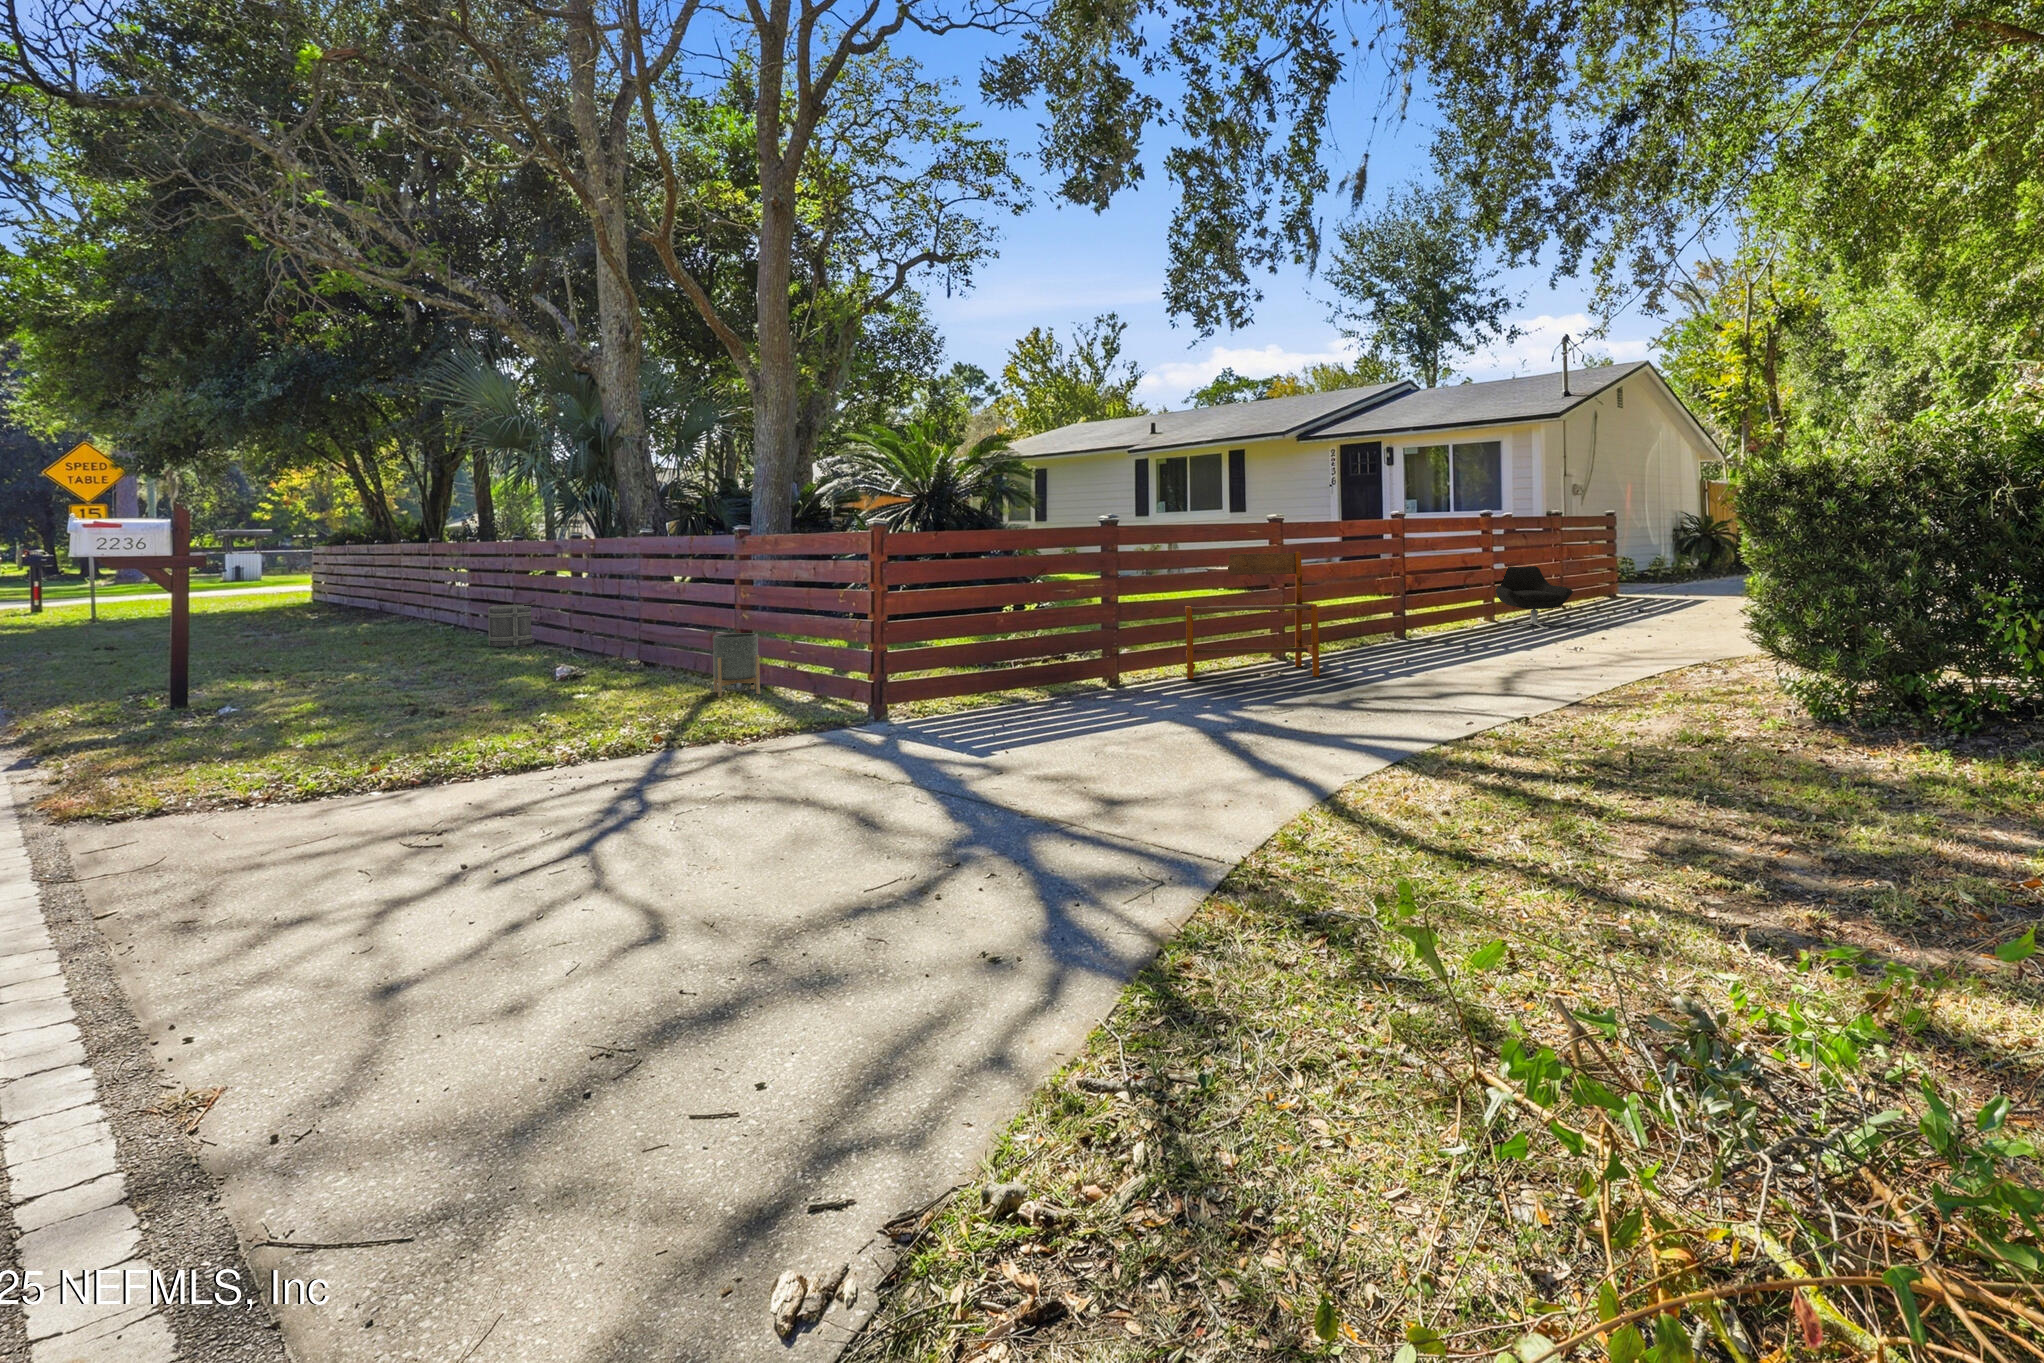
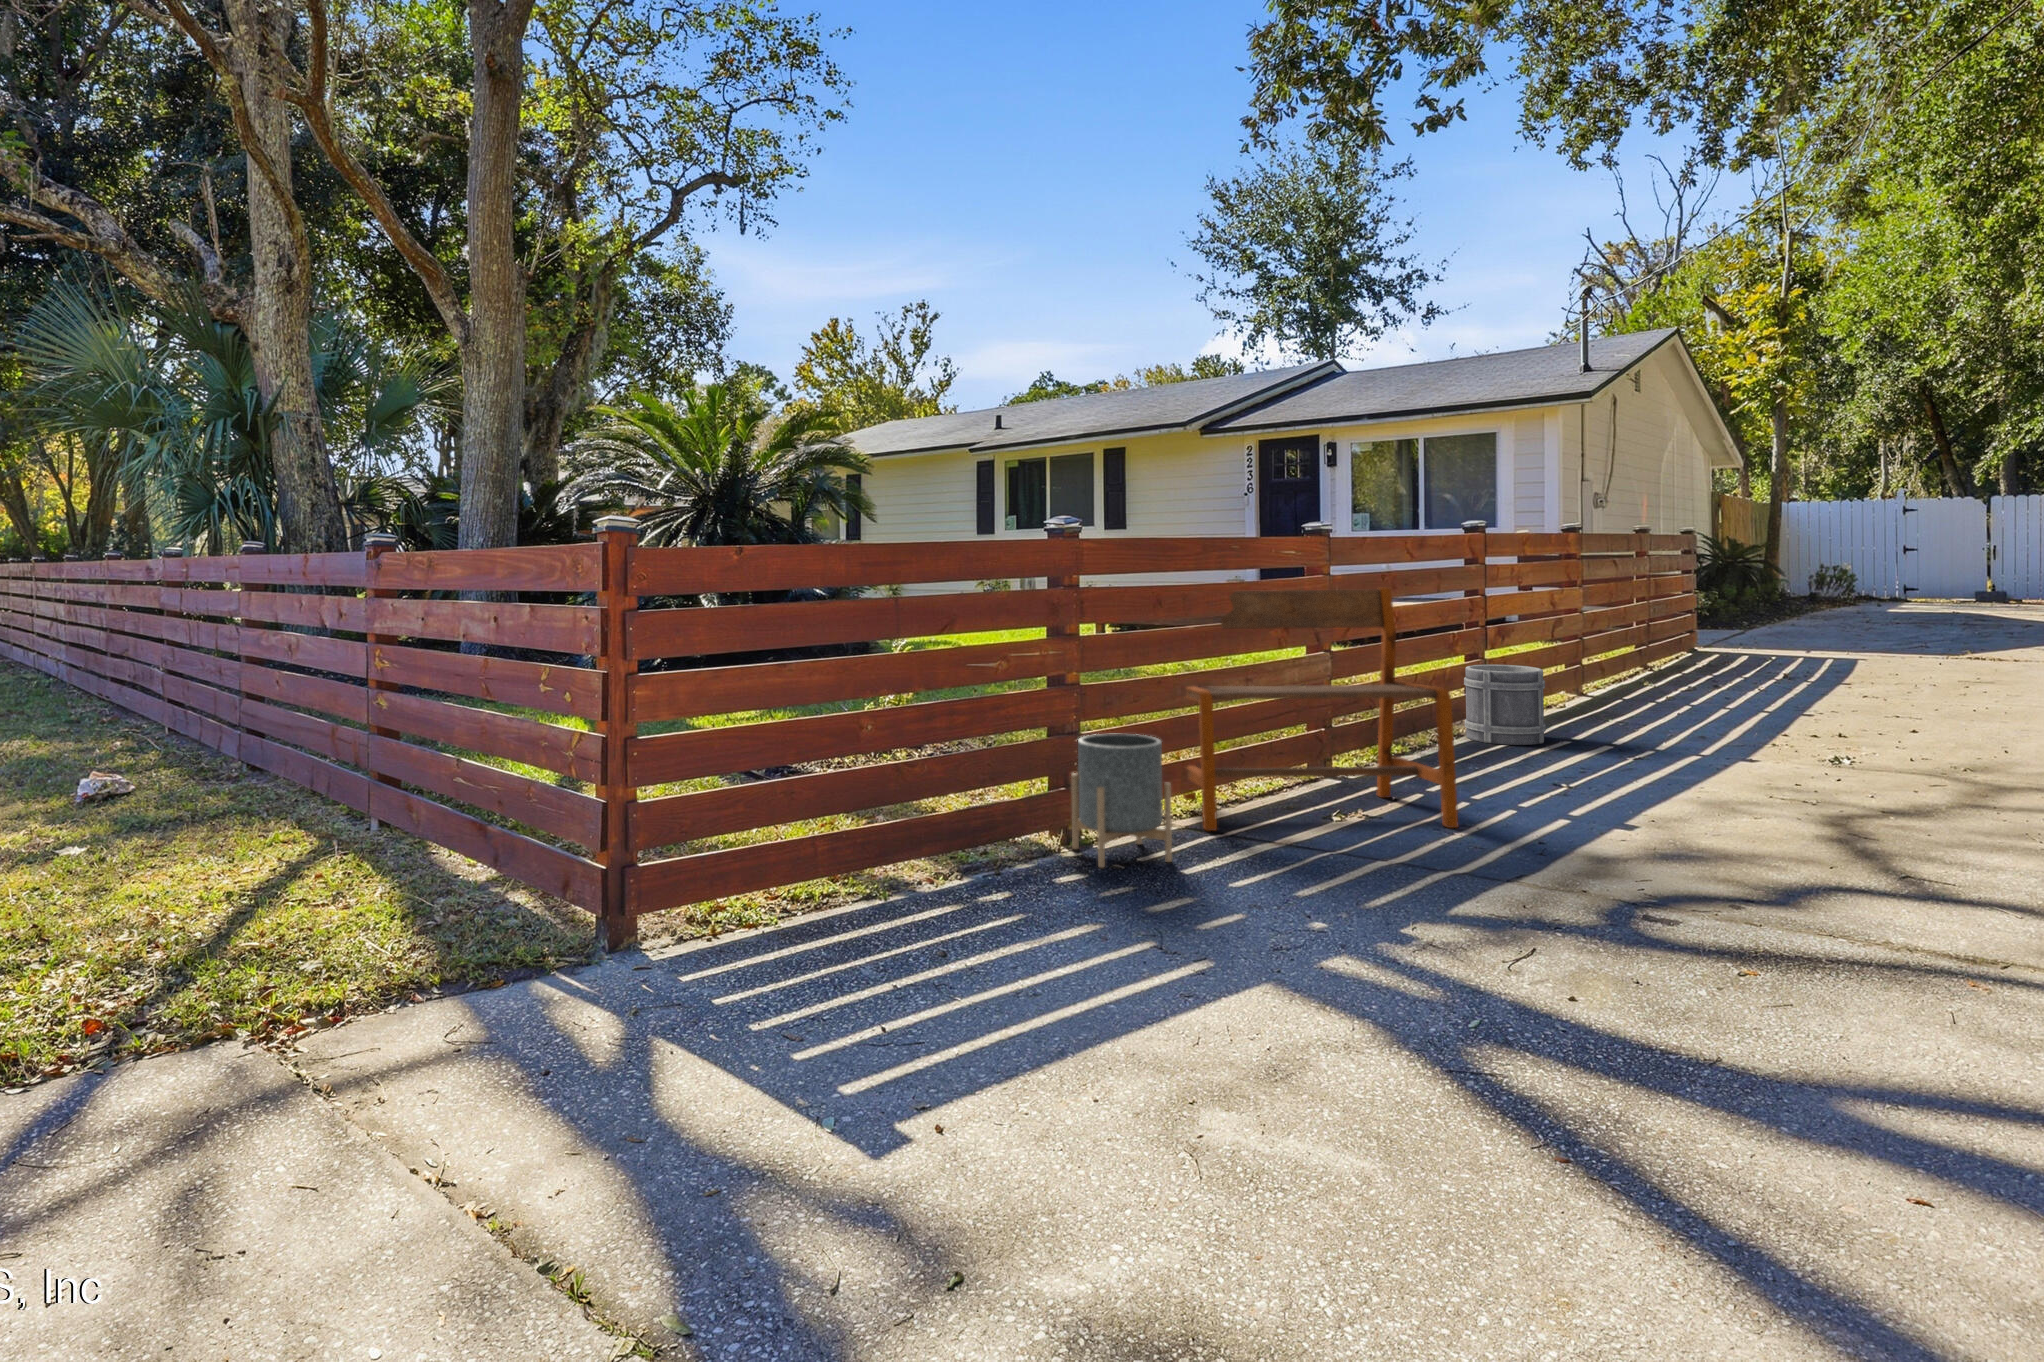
lounge chair: present [1496,566,1573,629] -> none [1580,609,1726,710]
bucket: present [488,605,534,647] -> present [1464,665,1546,745]
planter: present [713,633,760,697] -> present [1071,734,1172,868]

